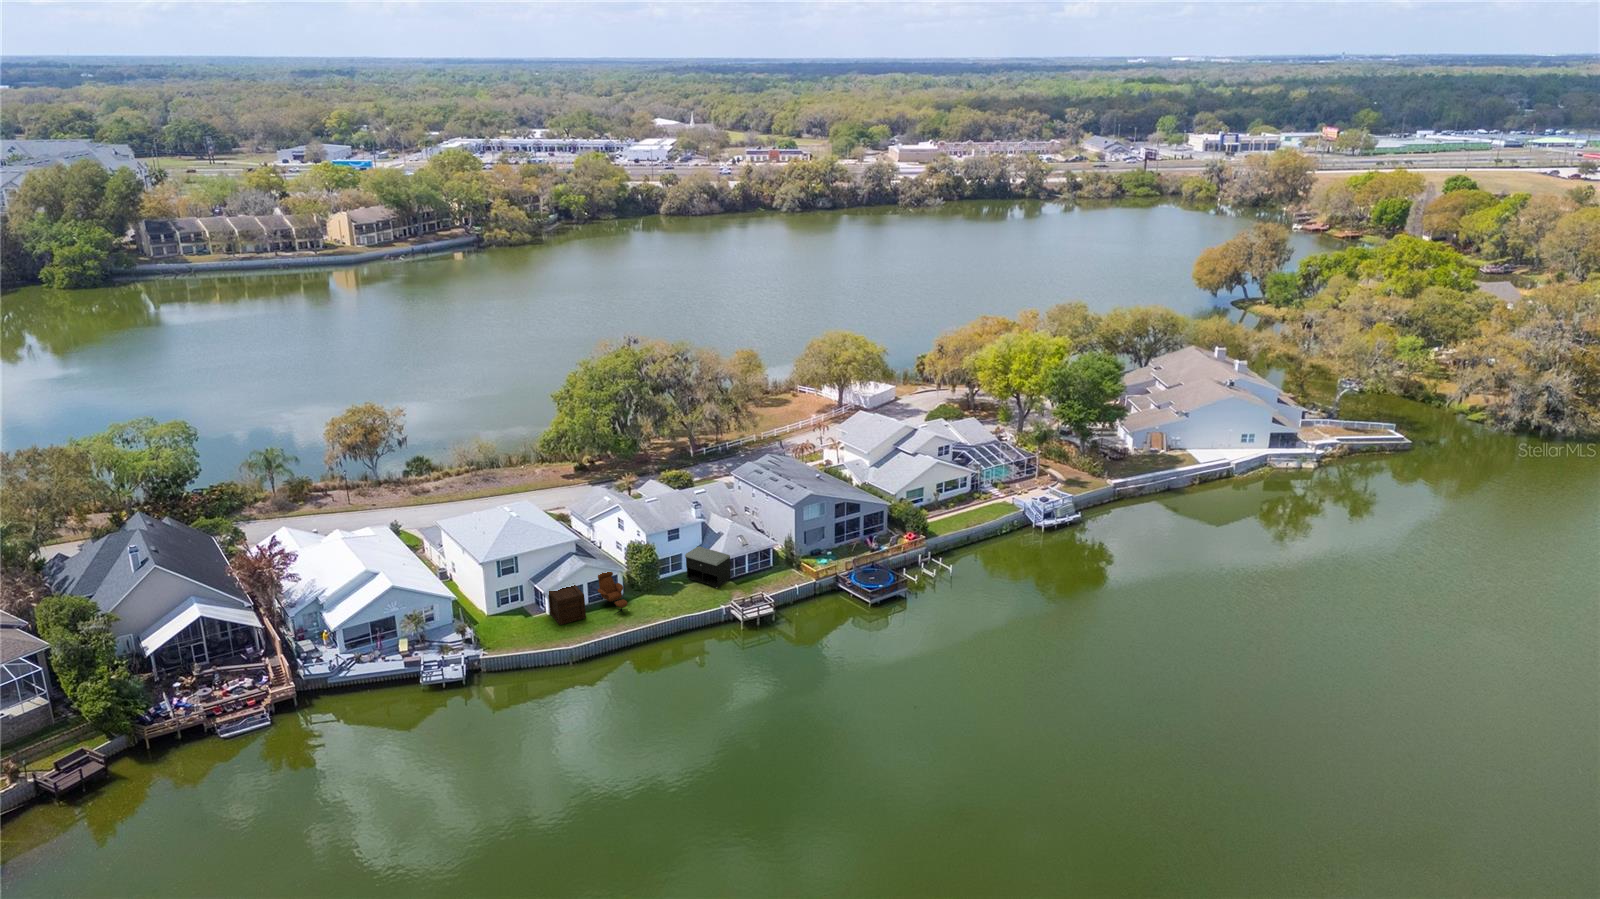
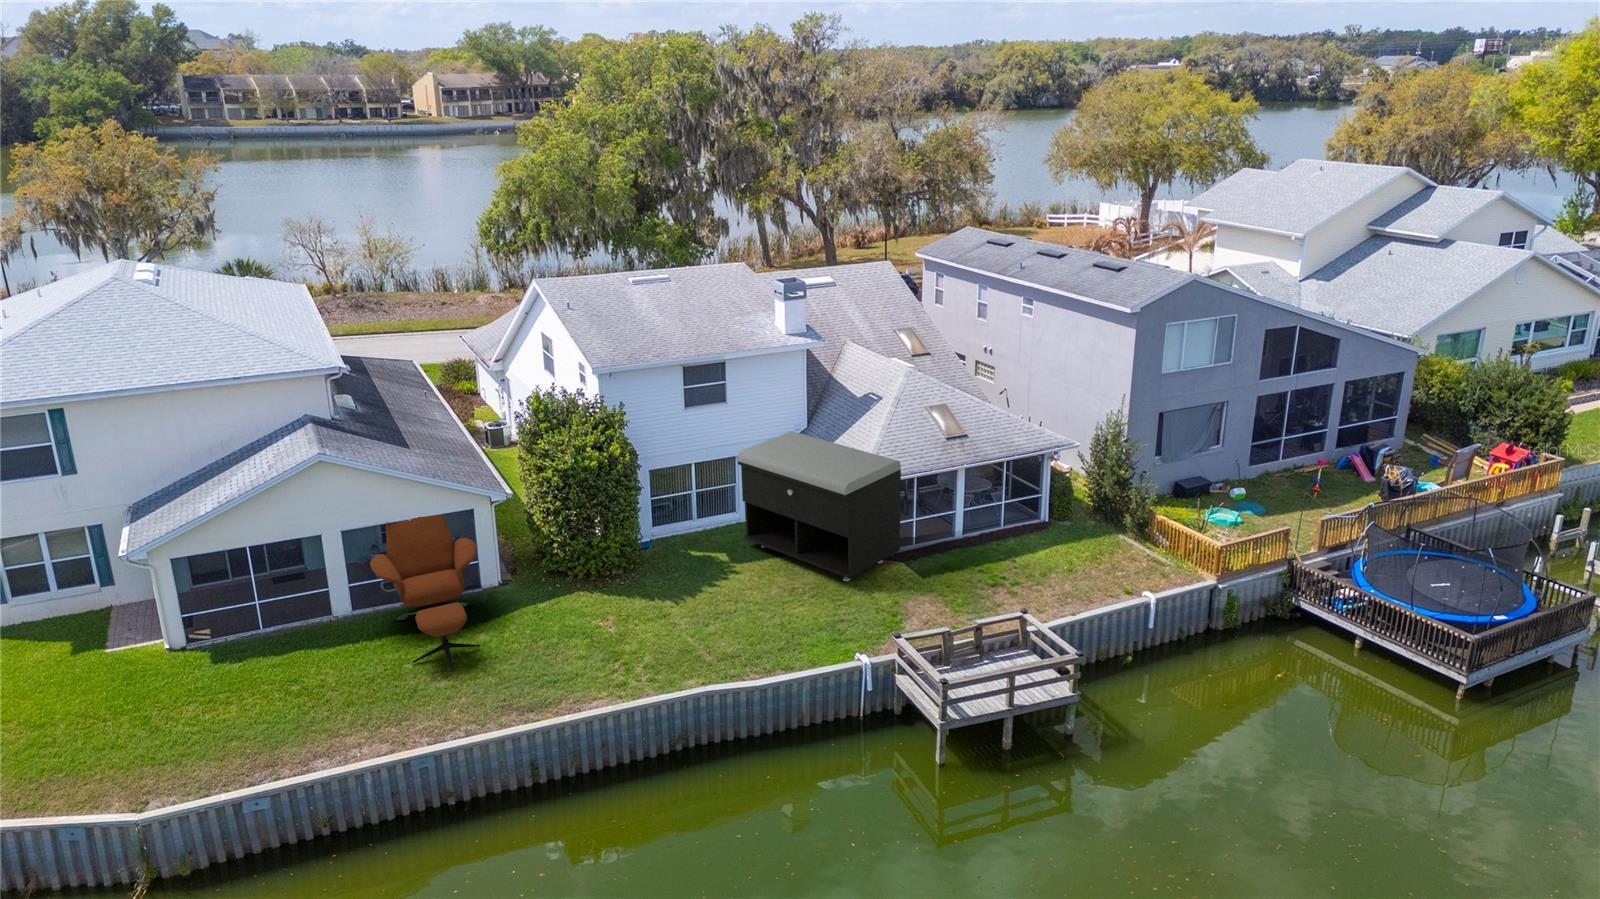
wooden crate: present [548,585,586,625] -> none [132,527,294,695]

